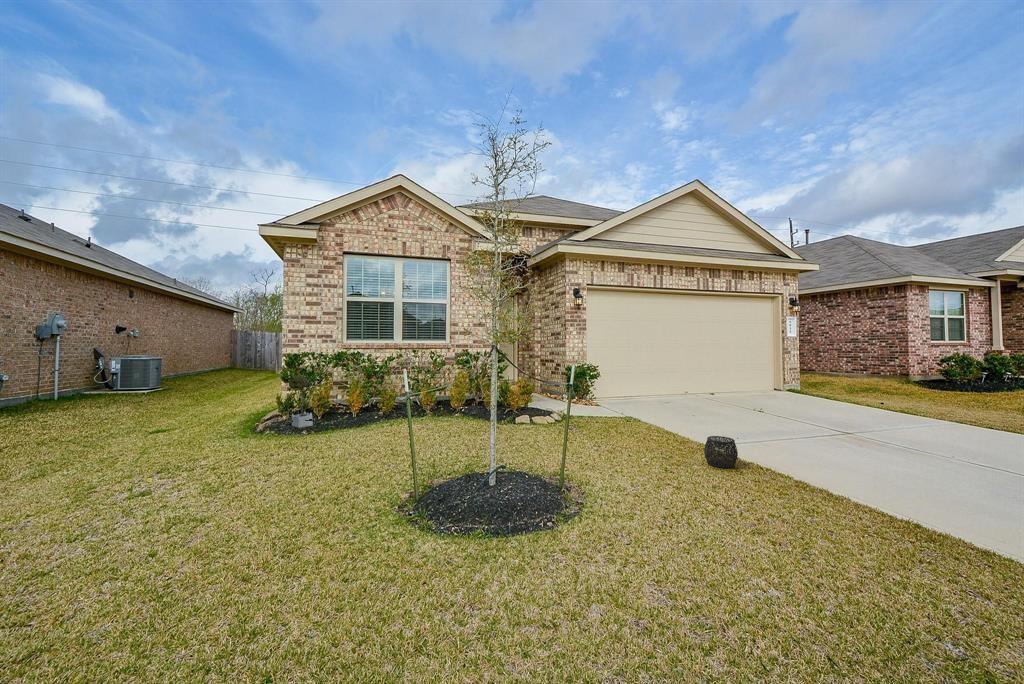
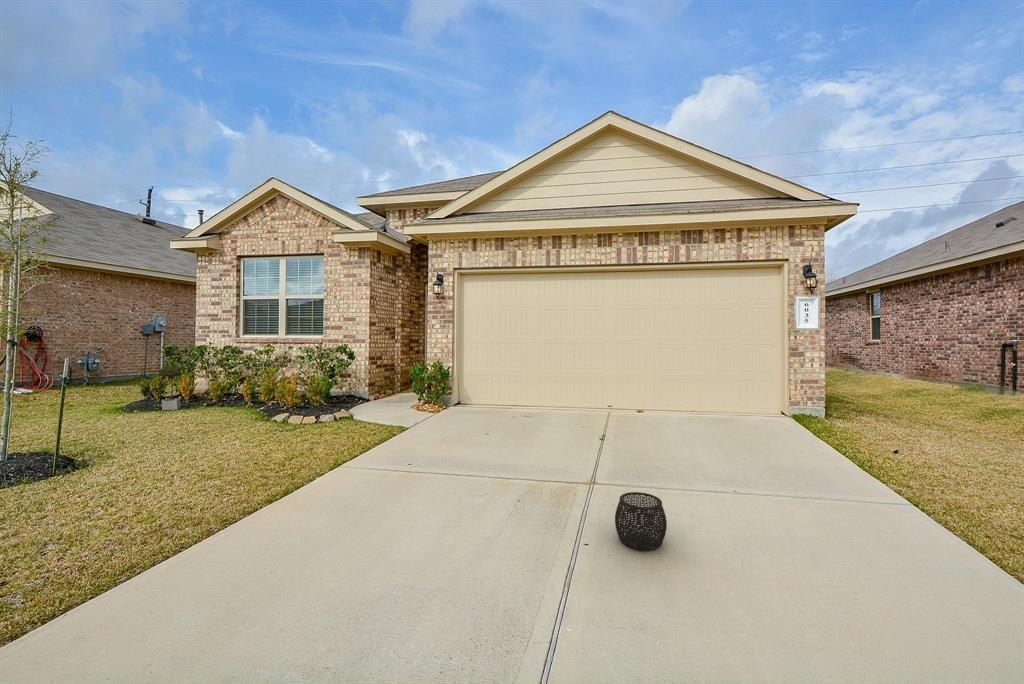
woven basket: present [704,436,738,468] -> present [615,492,667,551]

